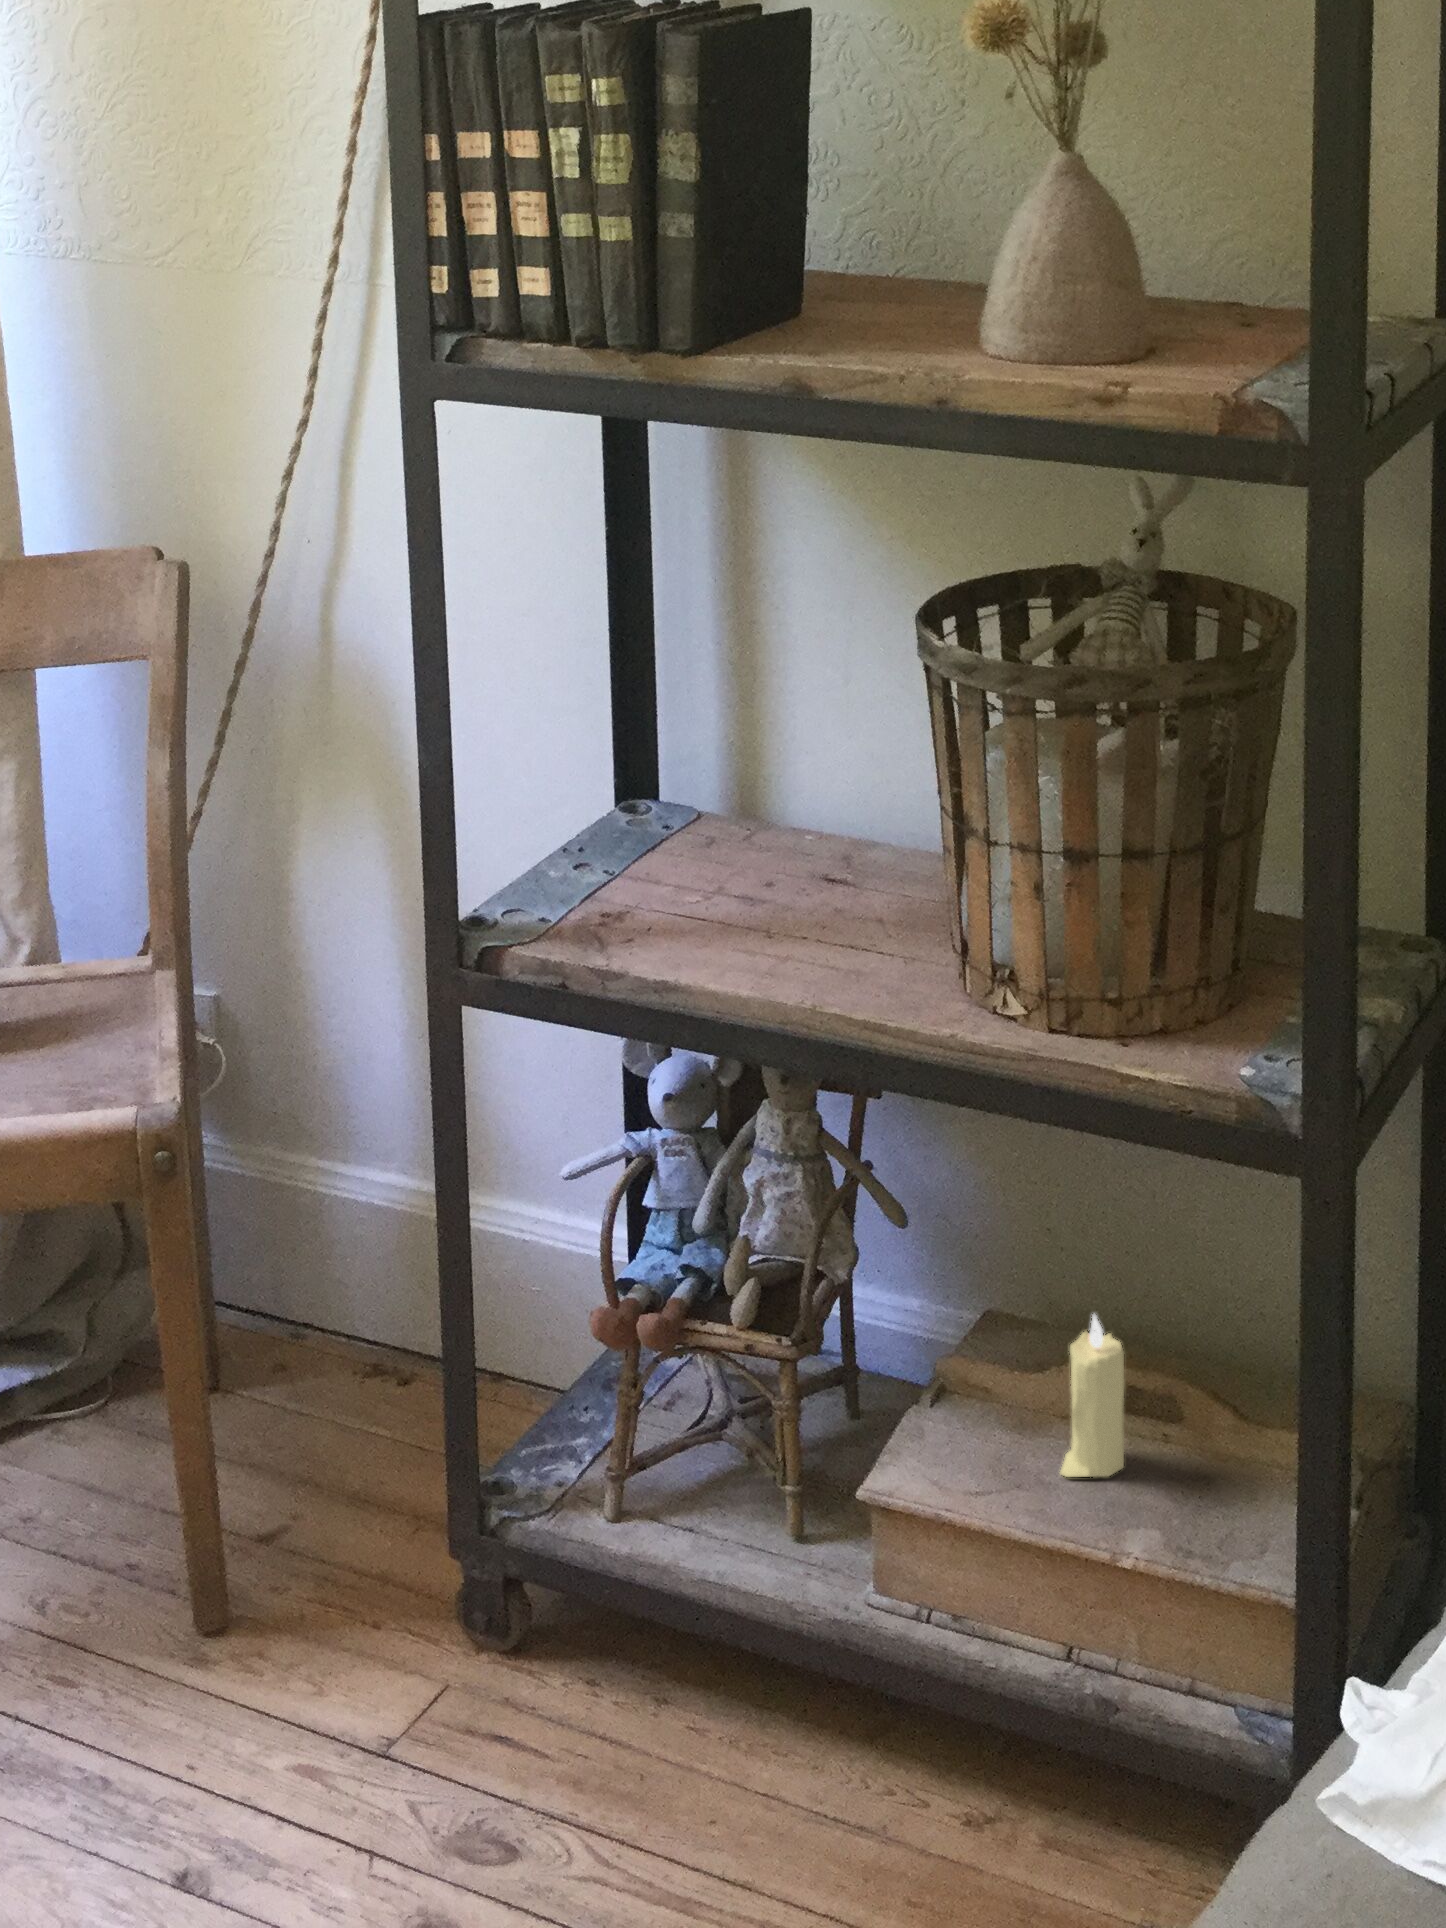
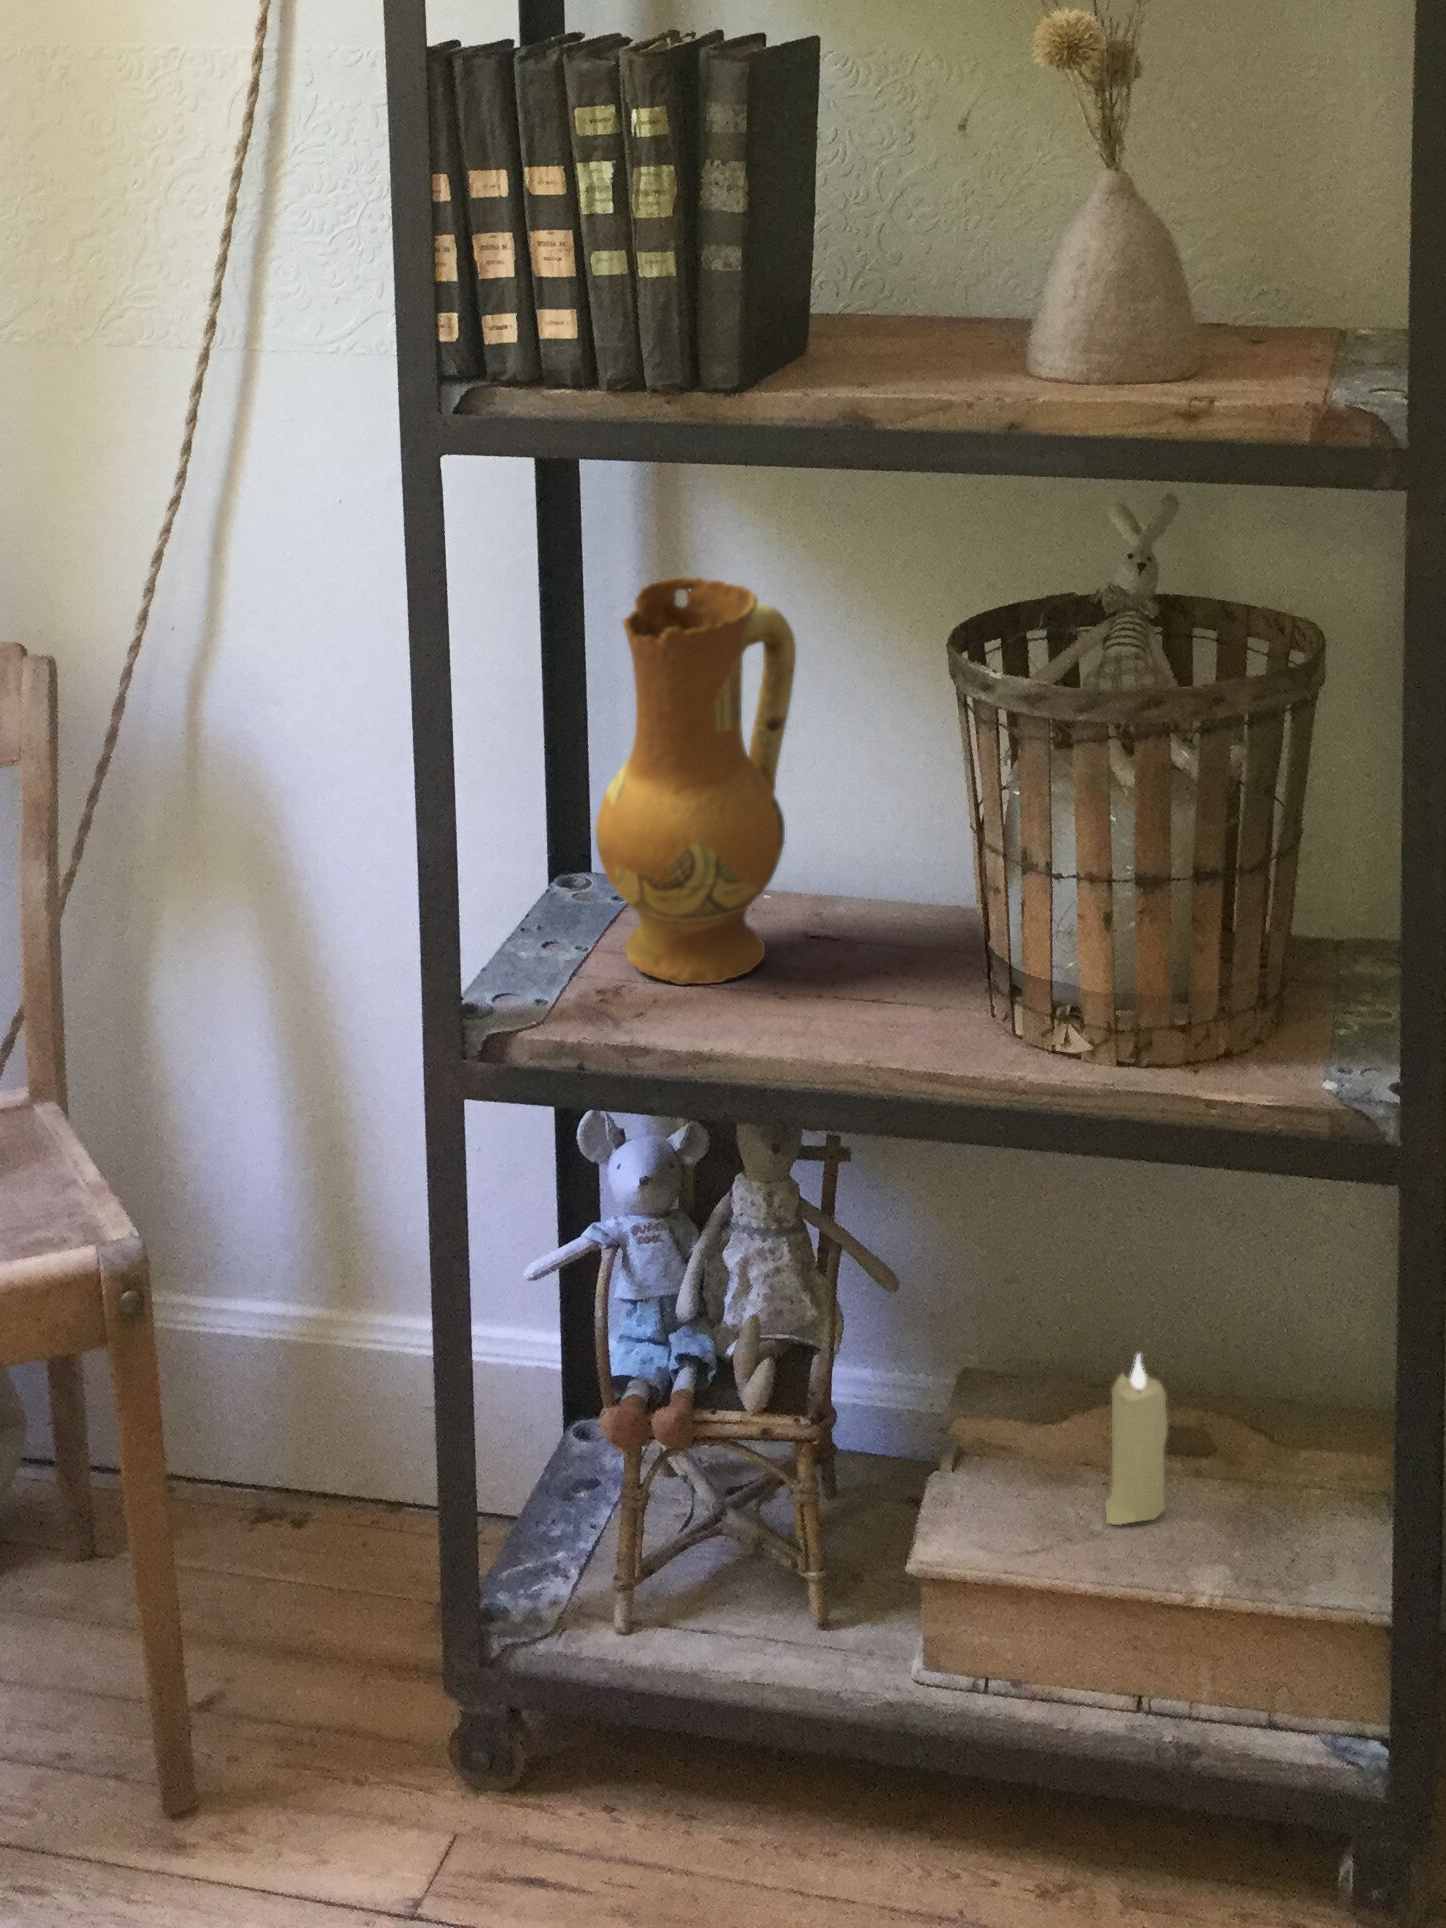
ceramic jug: none [615,524,820,918] -> present [595,577,796,985]

